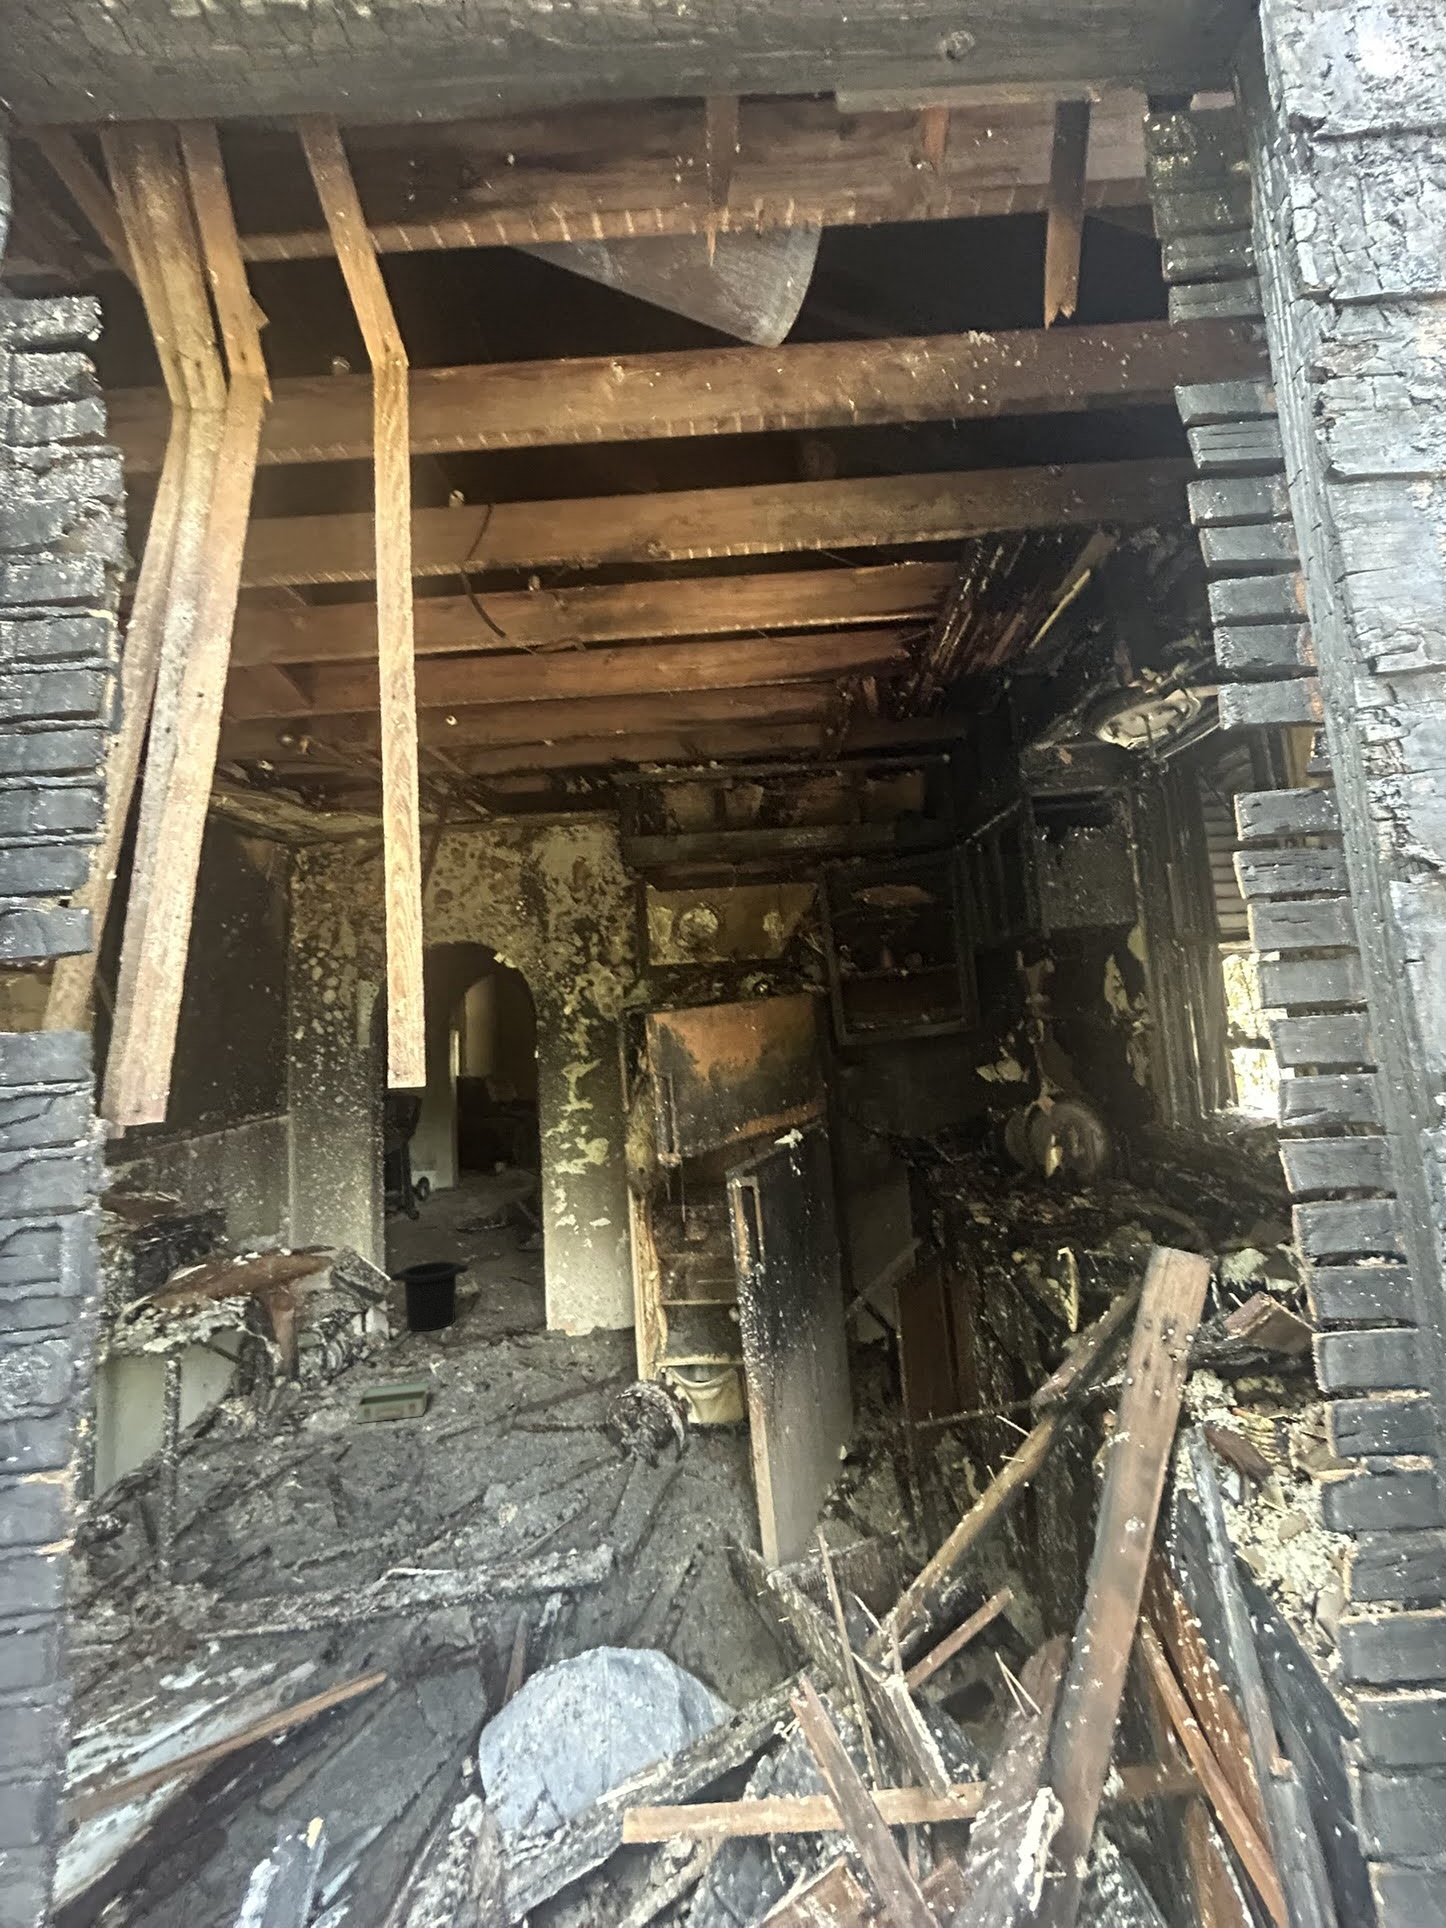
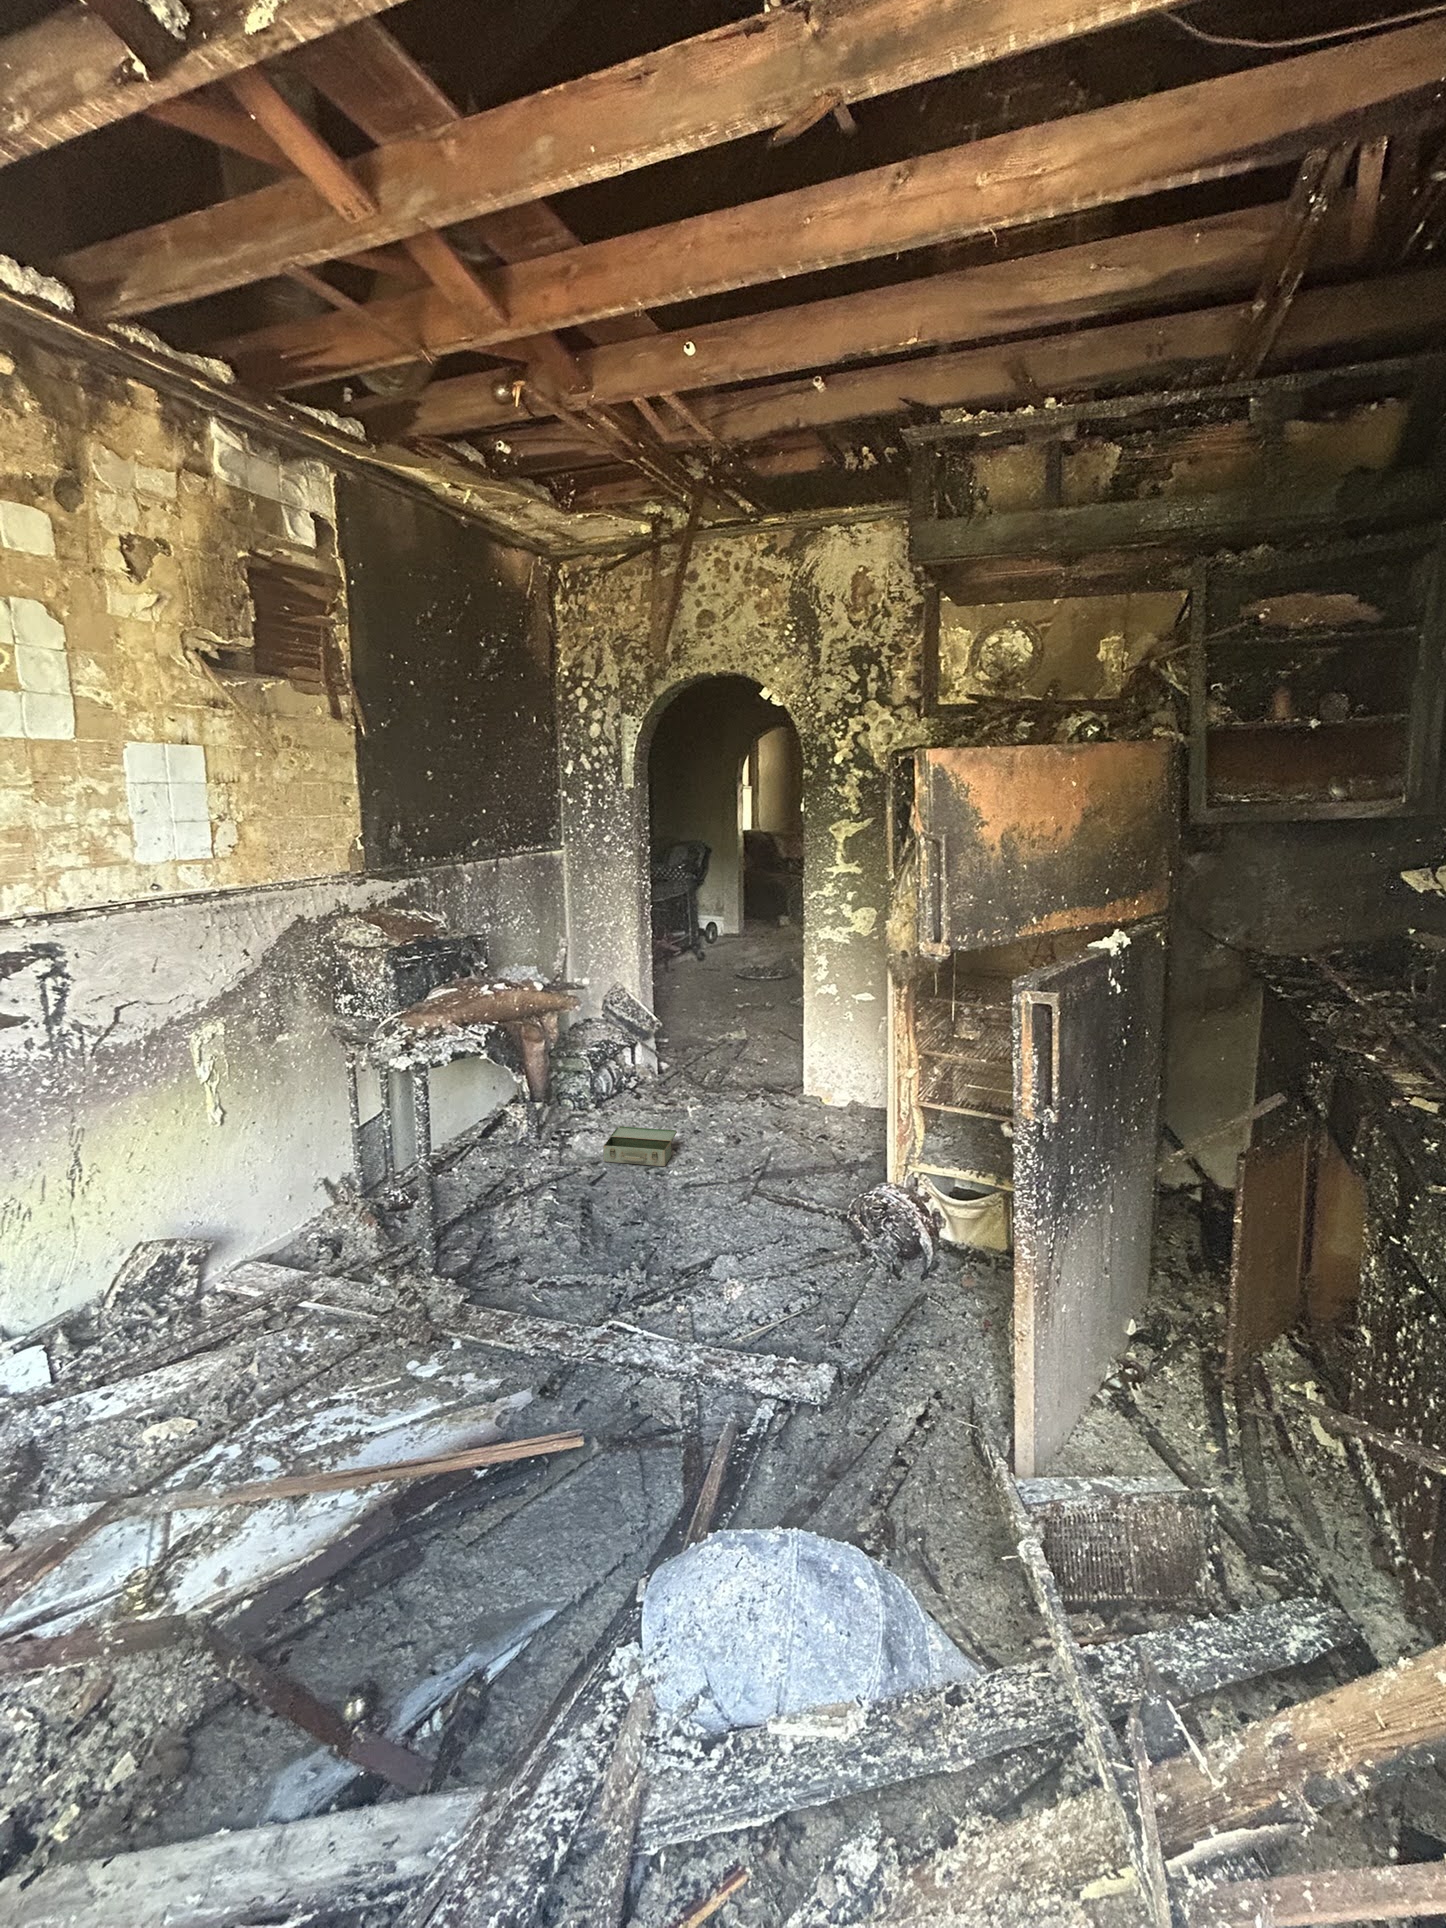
trash can: present [391,1261,468,1331] -> none [659,1004,732,1070]

